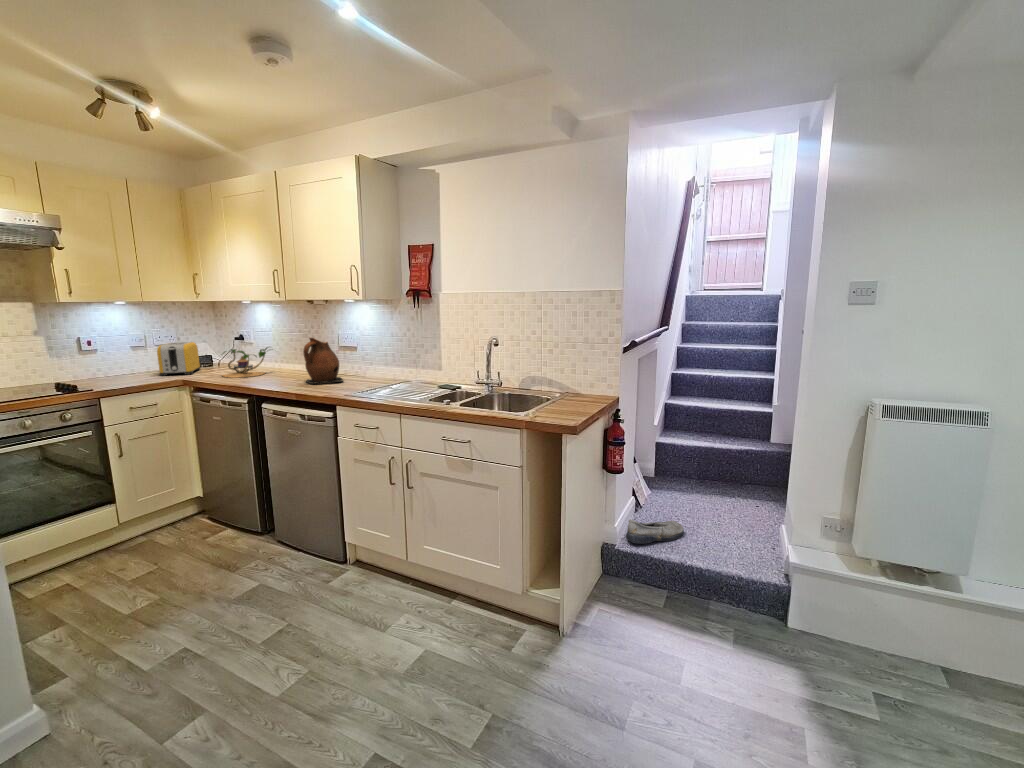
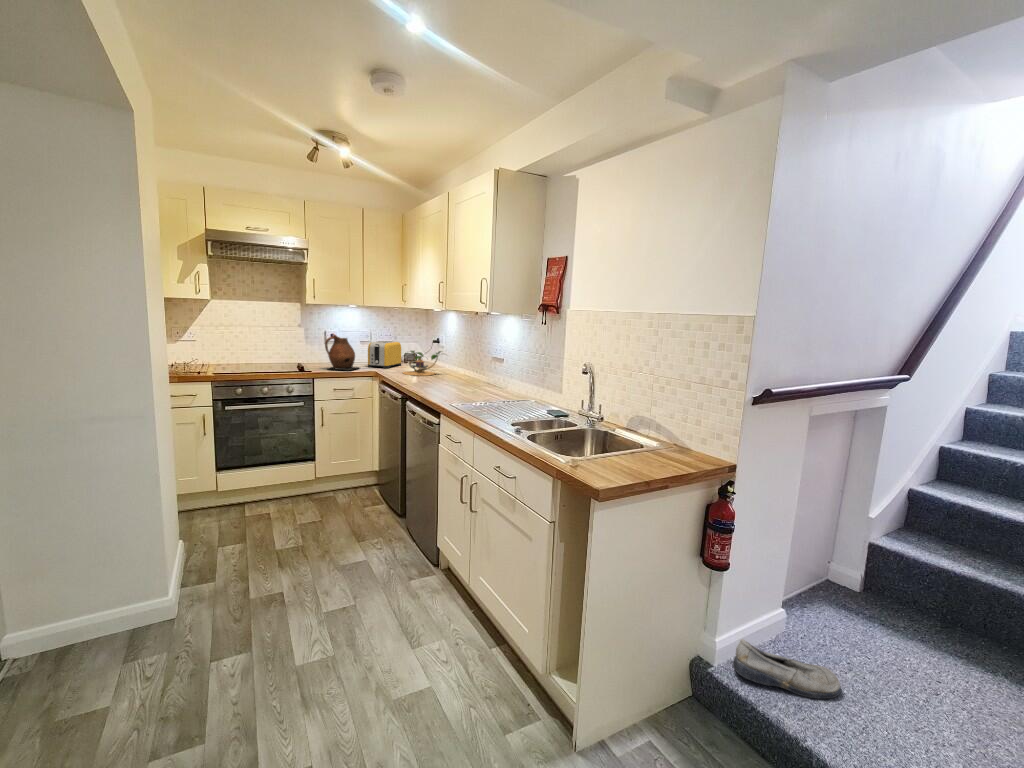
ceramic pitcher: present [303,338,343,383] -> present [325,333,359,370]

